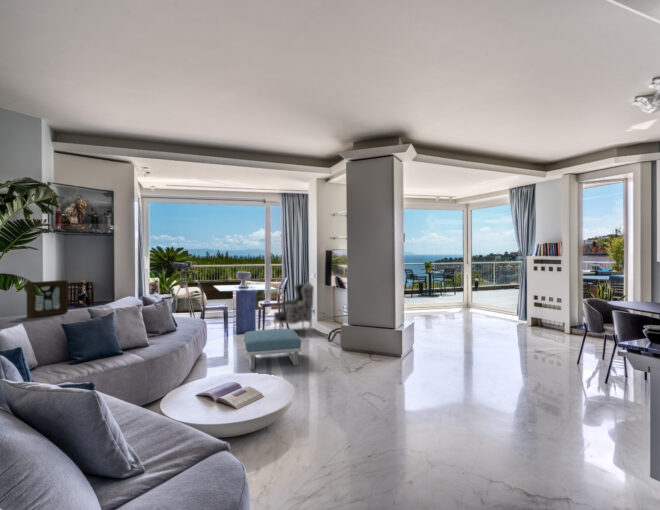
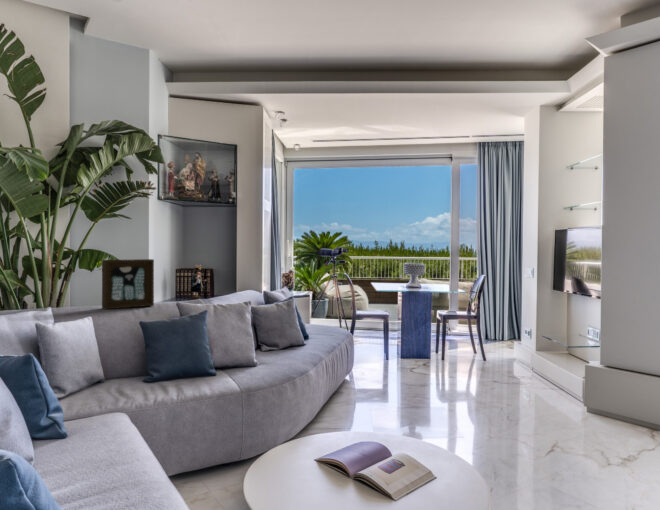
armchair: present [274,282,314,333] -> none [459,283,531,371]
footstool: present [244,329,302,370] -> none [407,357,507,430]

